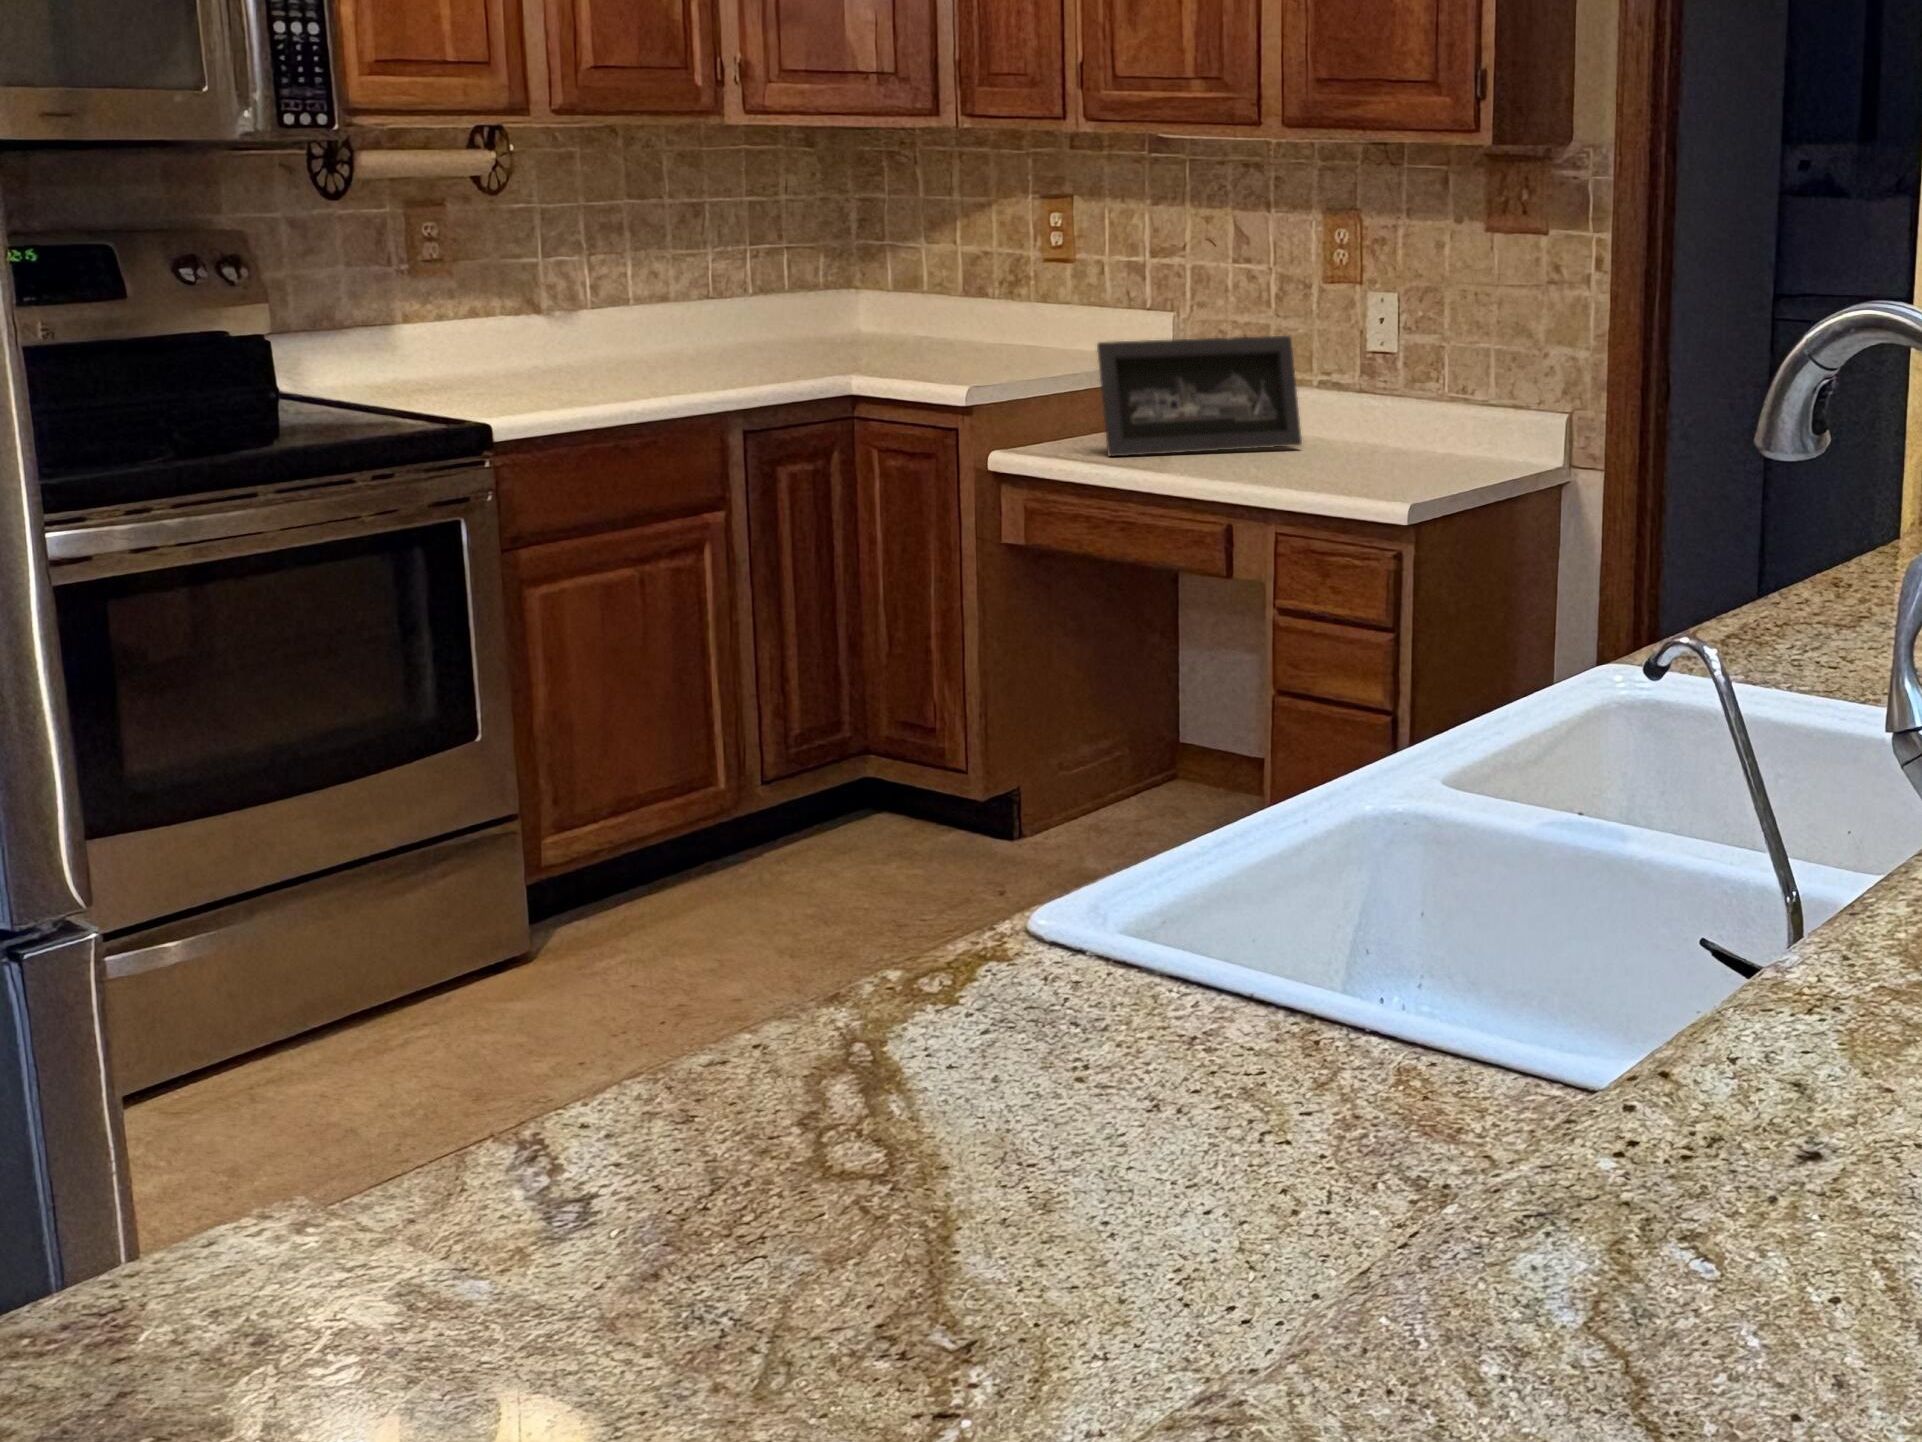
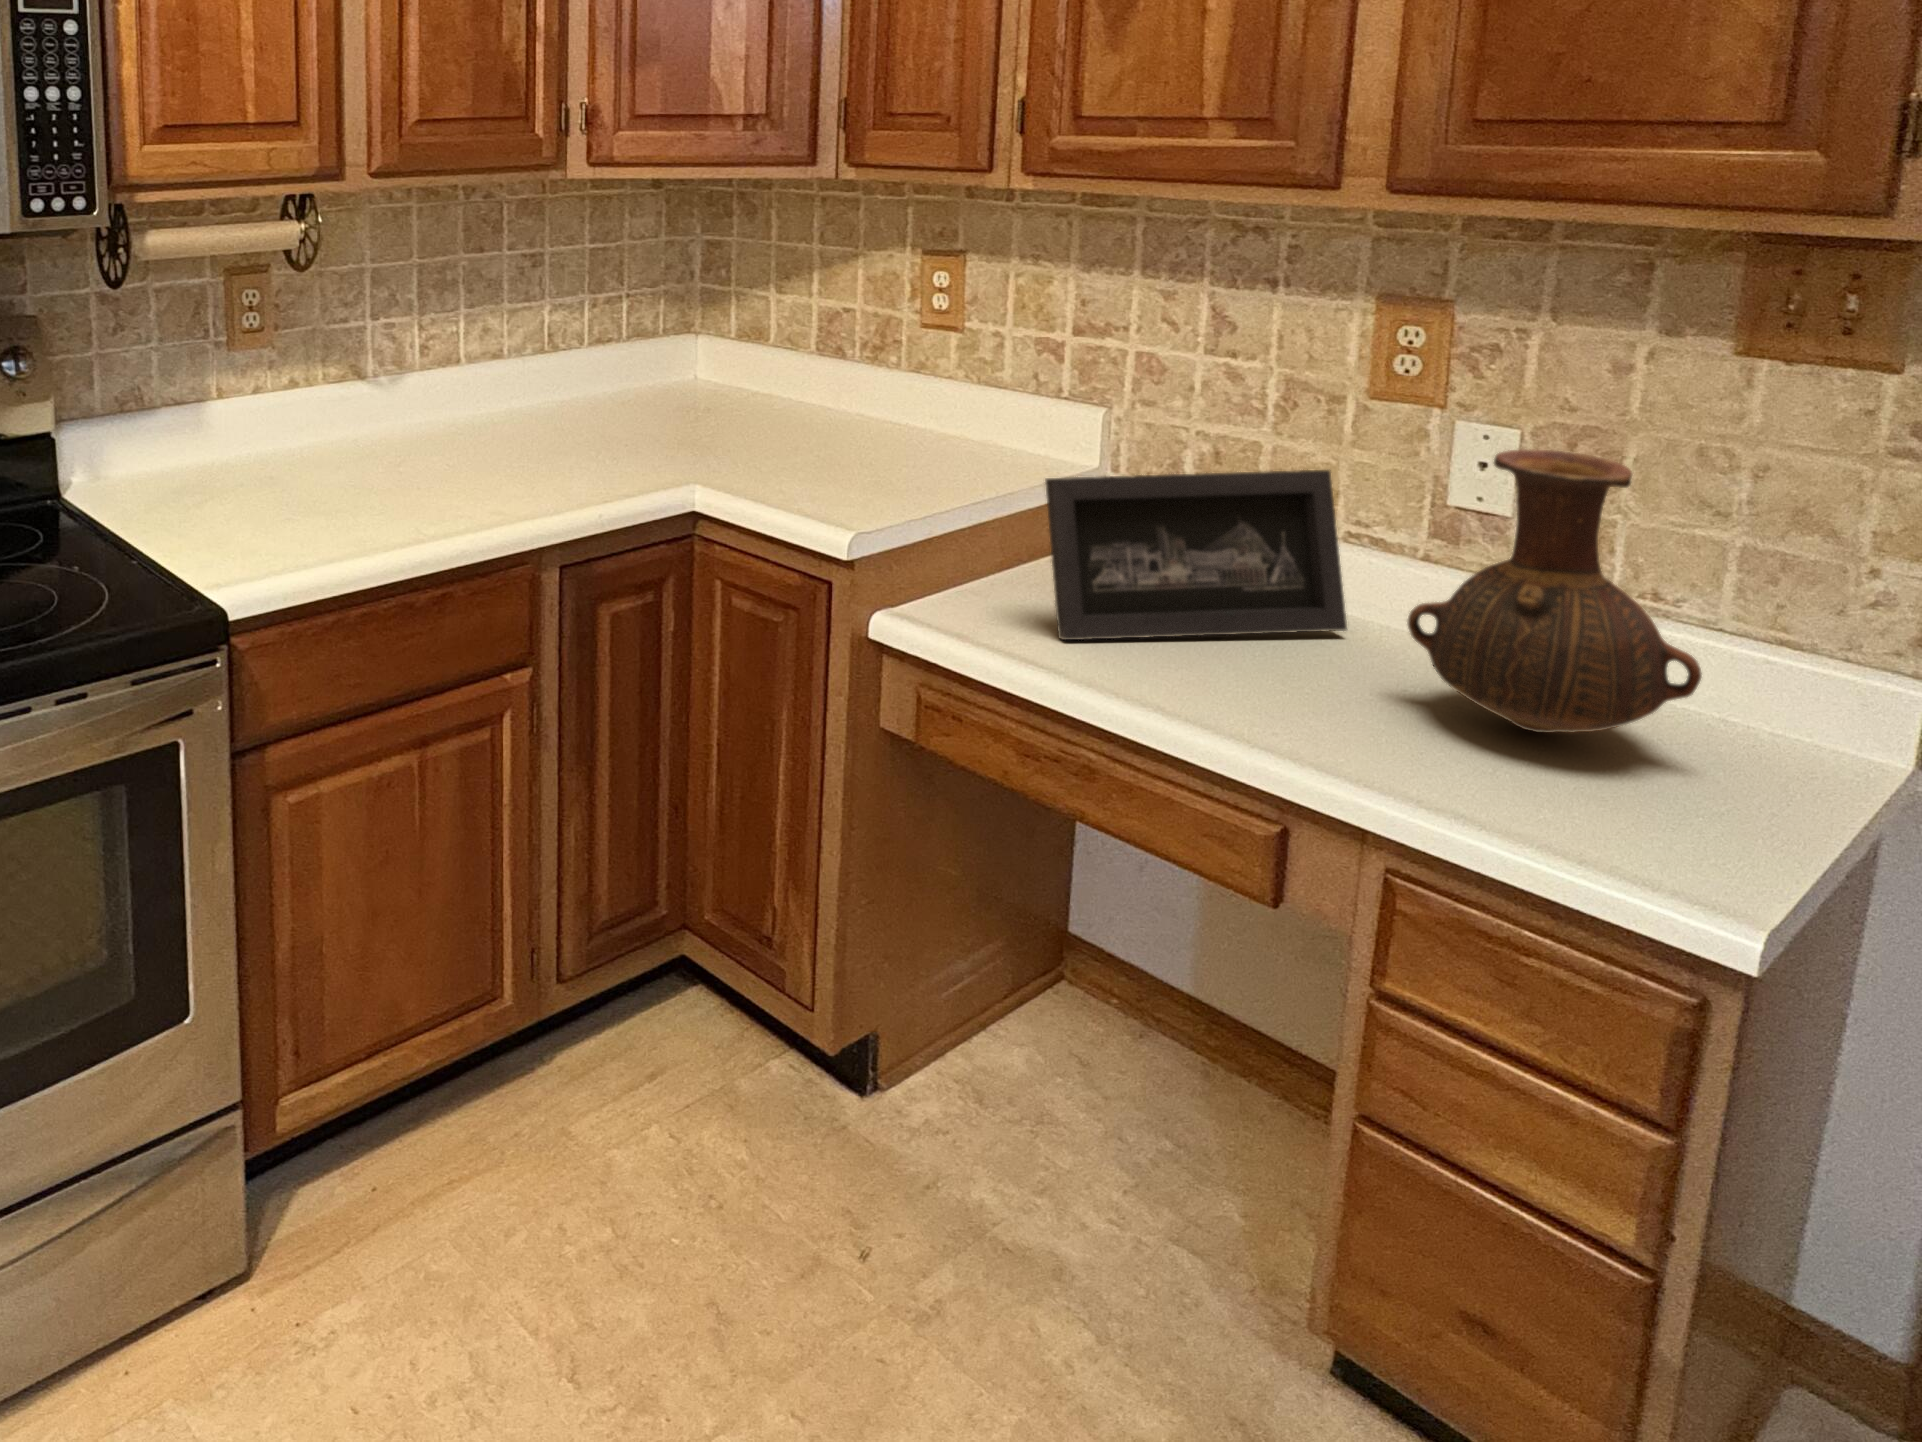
vase: none [1306,298,1440,473] -> present [1408,449,1702,733]

